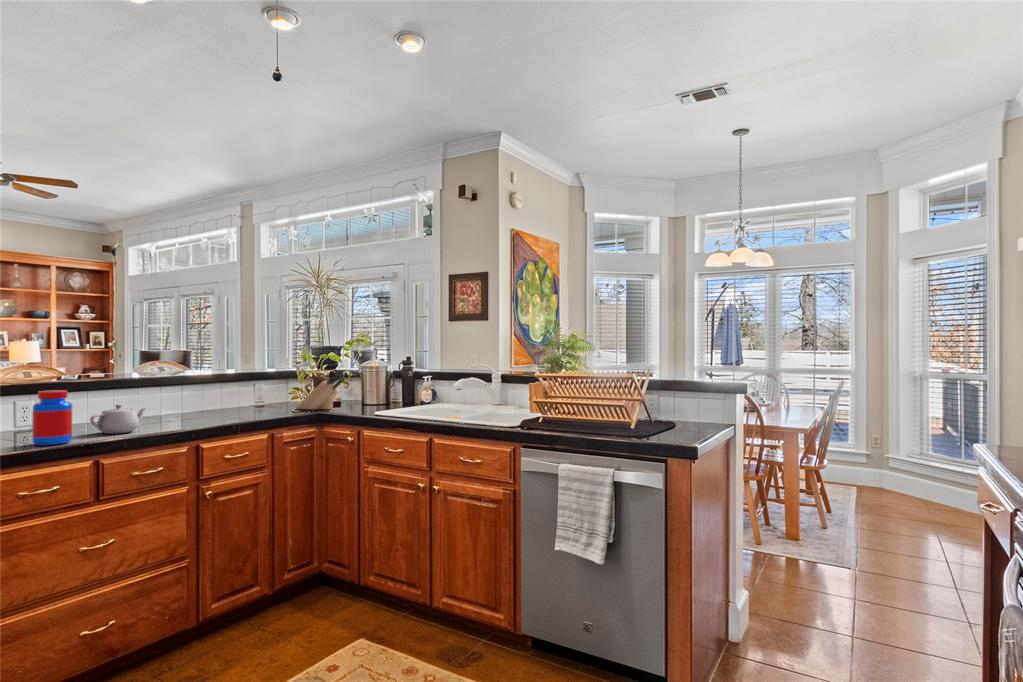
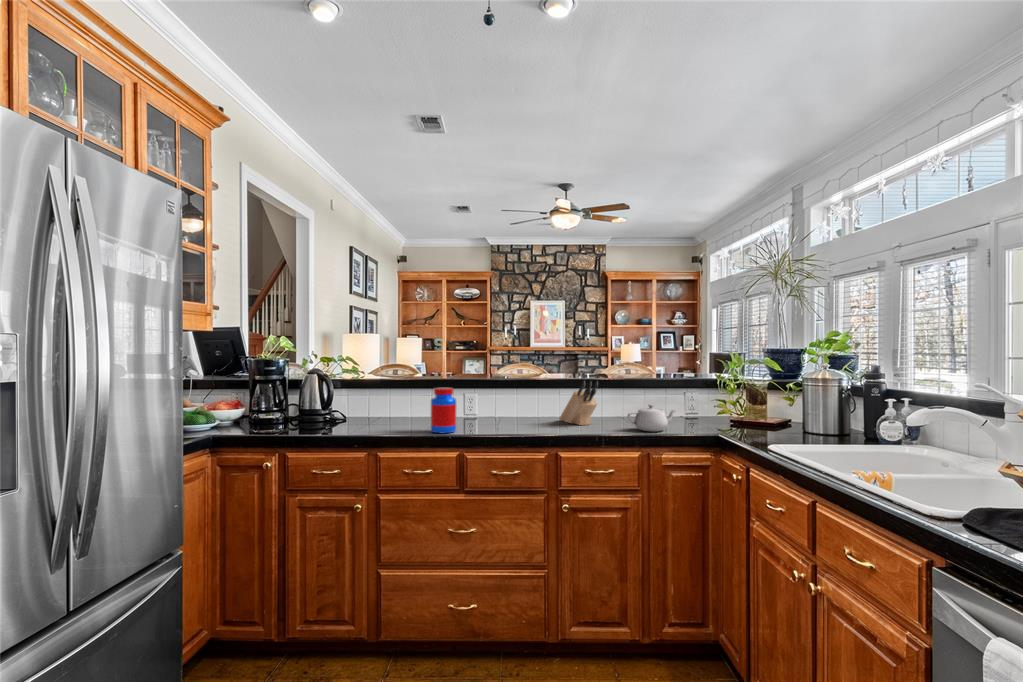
knife block: present [296,372,344,409] -> present [560,381,598,425]
teapot: present [90,404,146,434] -> present [627,405,676,431]

